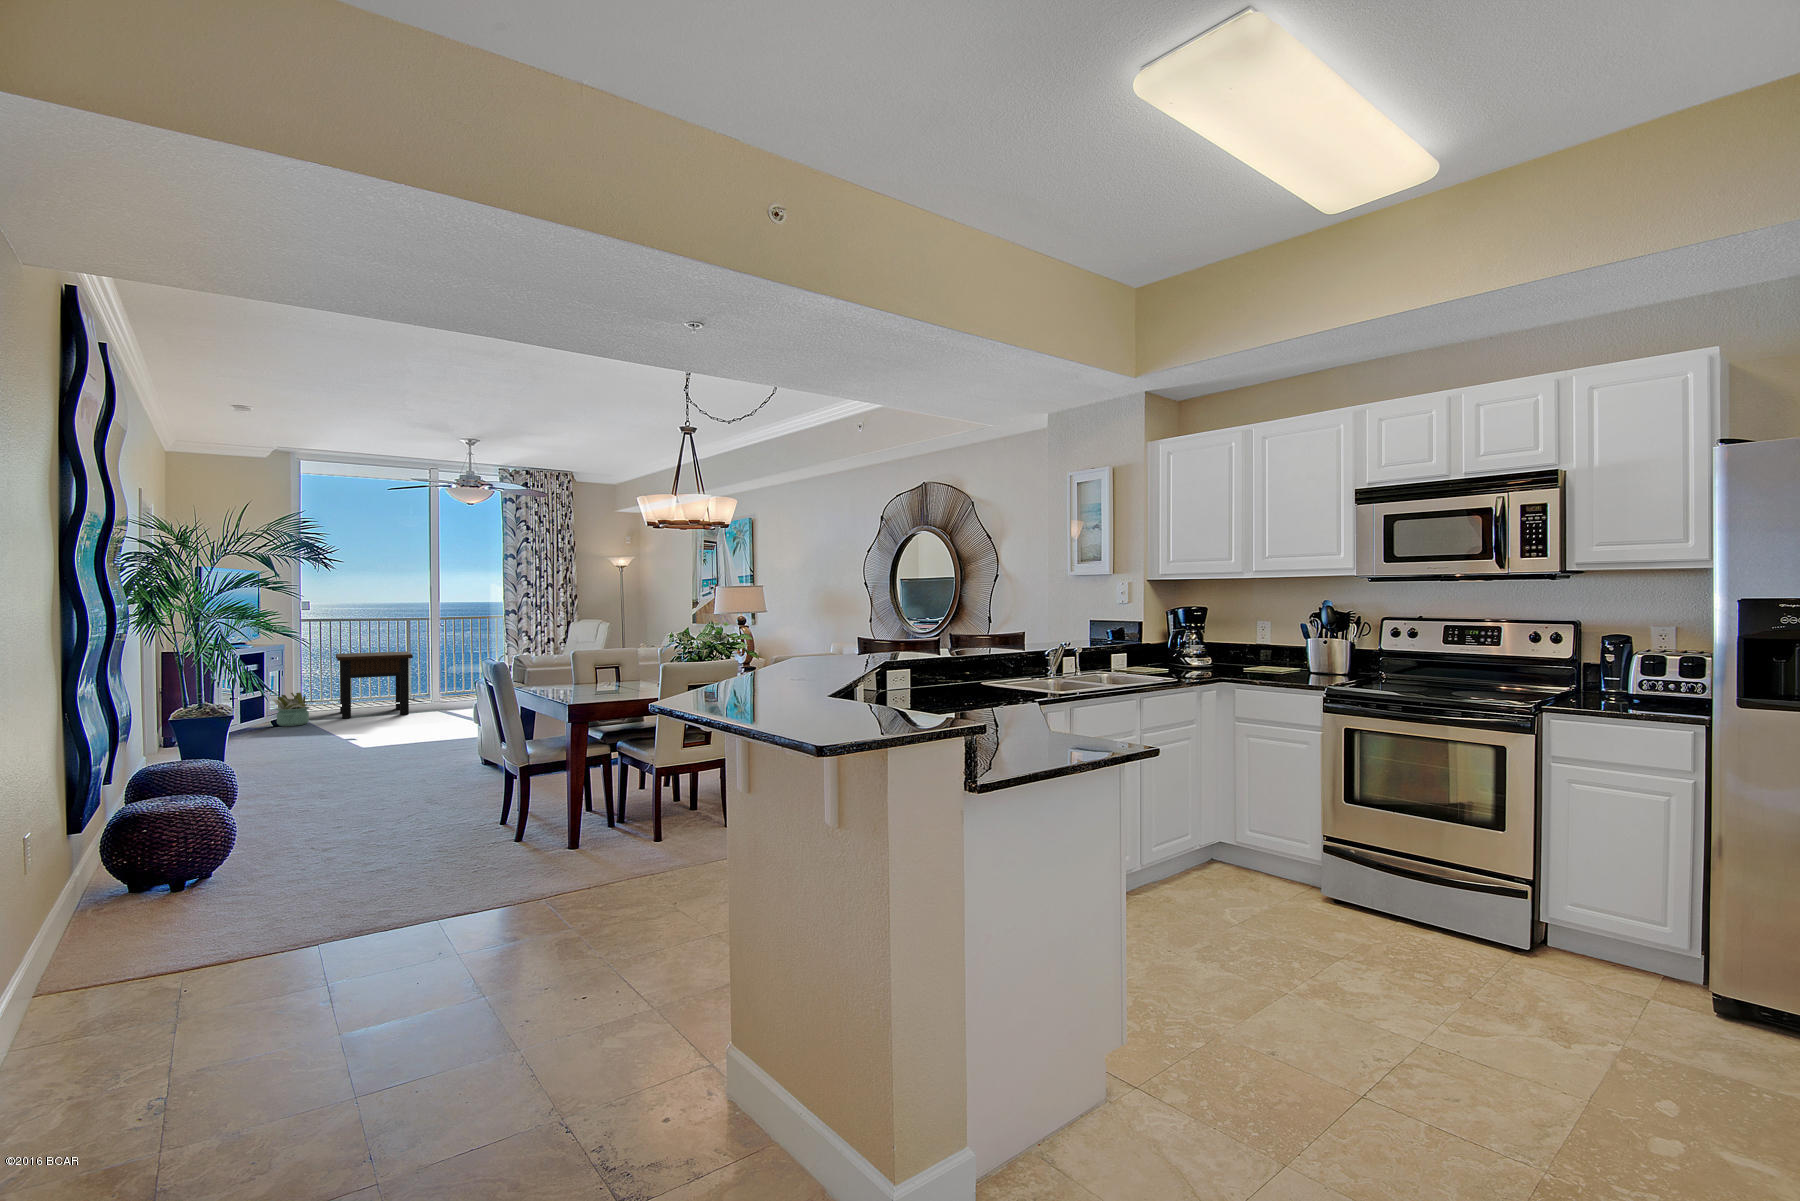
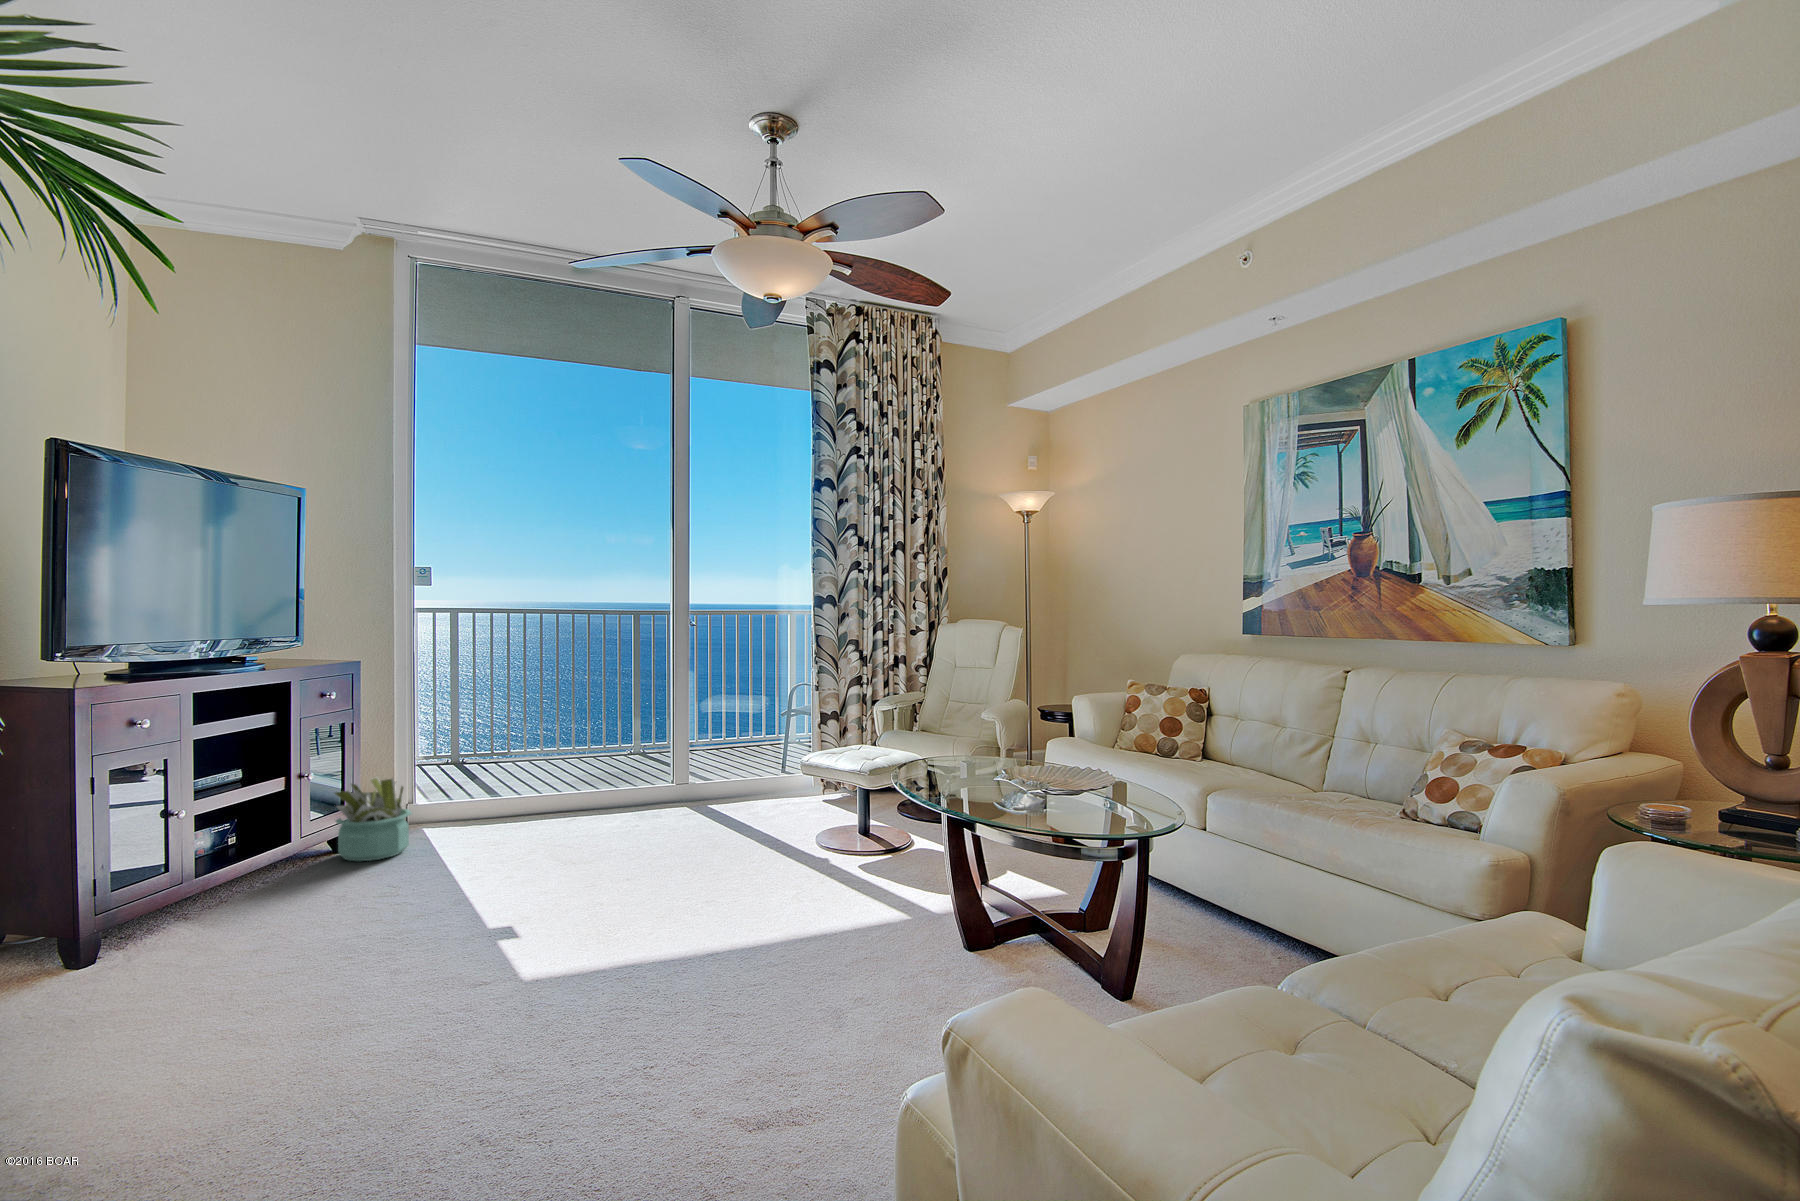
side table: present [336,652,413,718] -> none [480,679,635,832]

